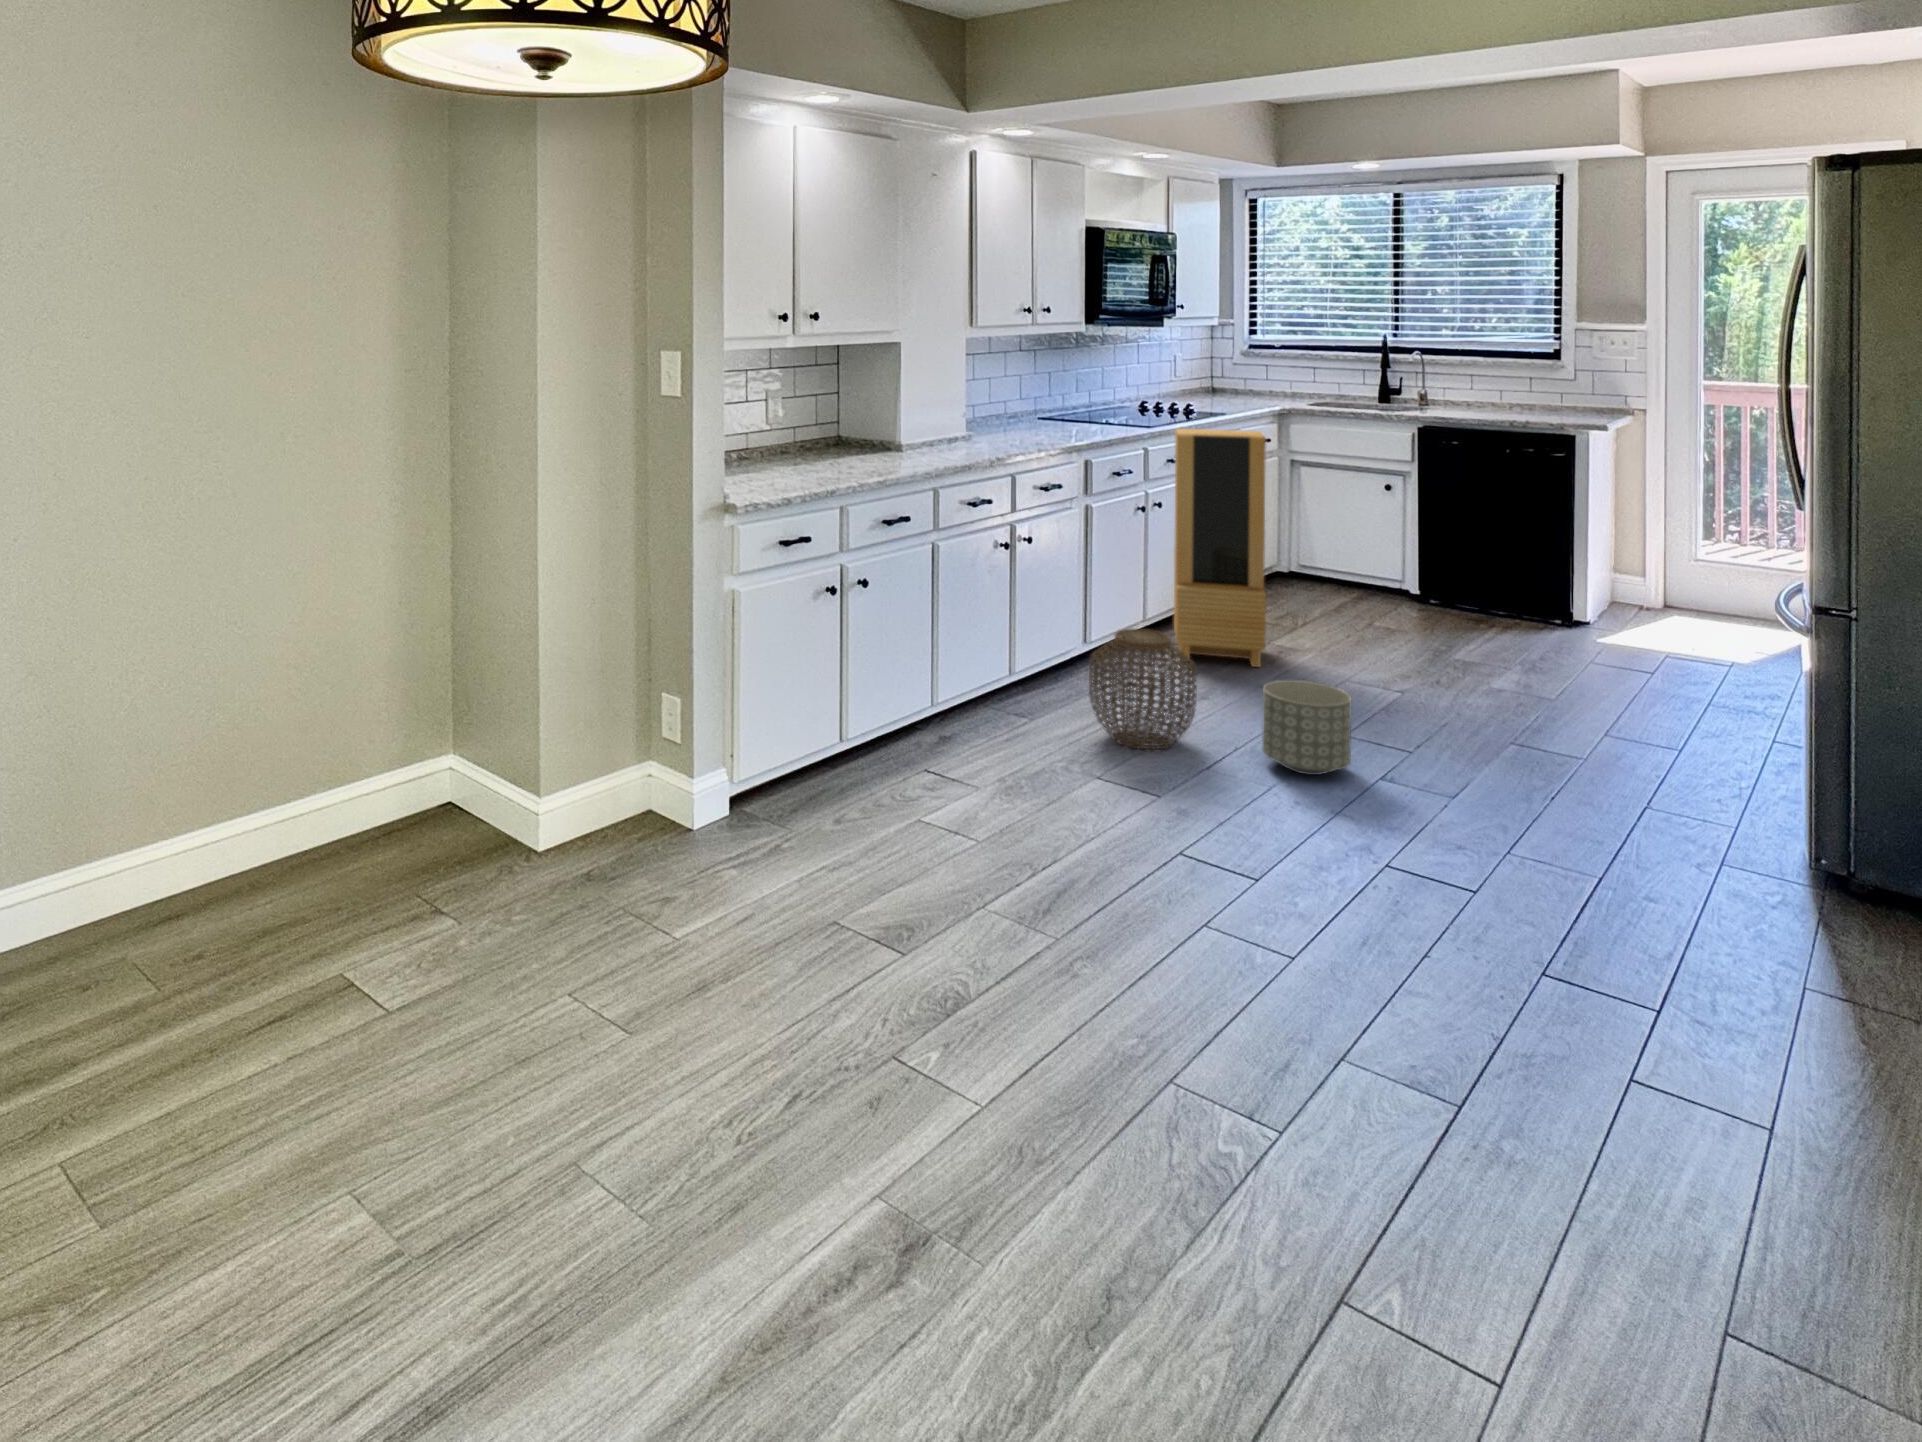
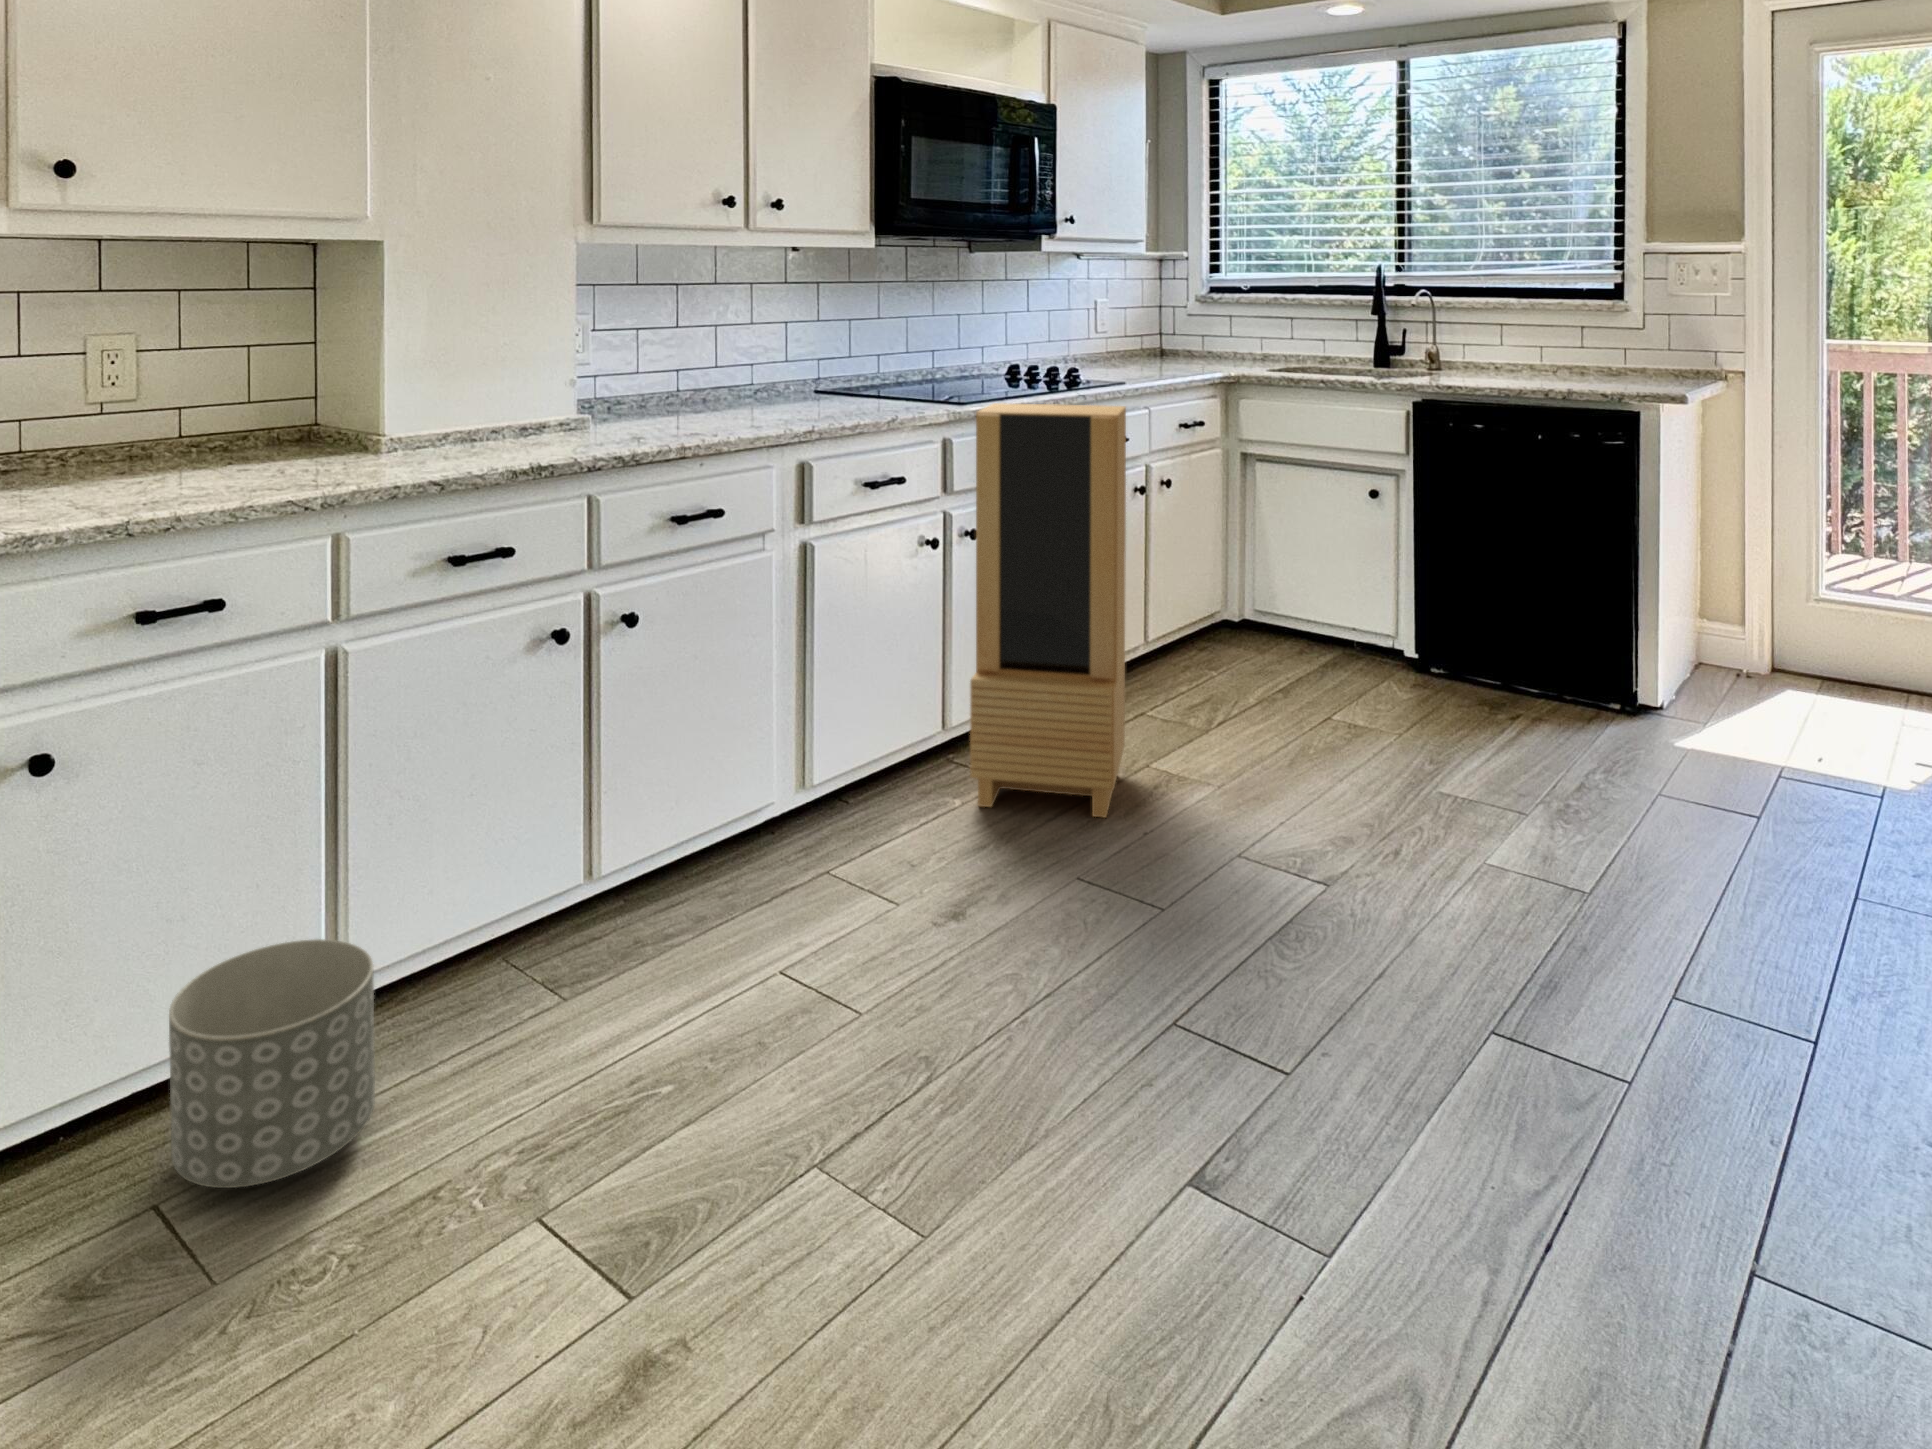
woven basket: present [1089,629,1197,750] -> none [648,805,863,1077]
planter: present [1262,680,1351,775] -> present [169,939,375,1188]

